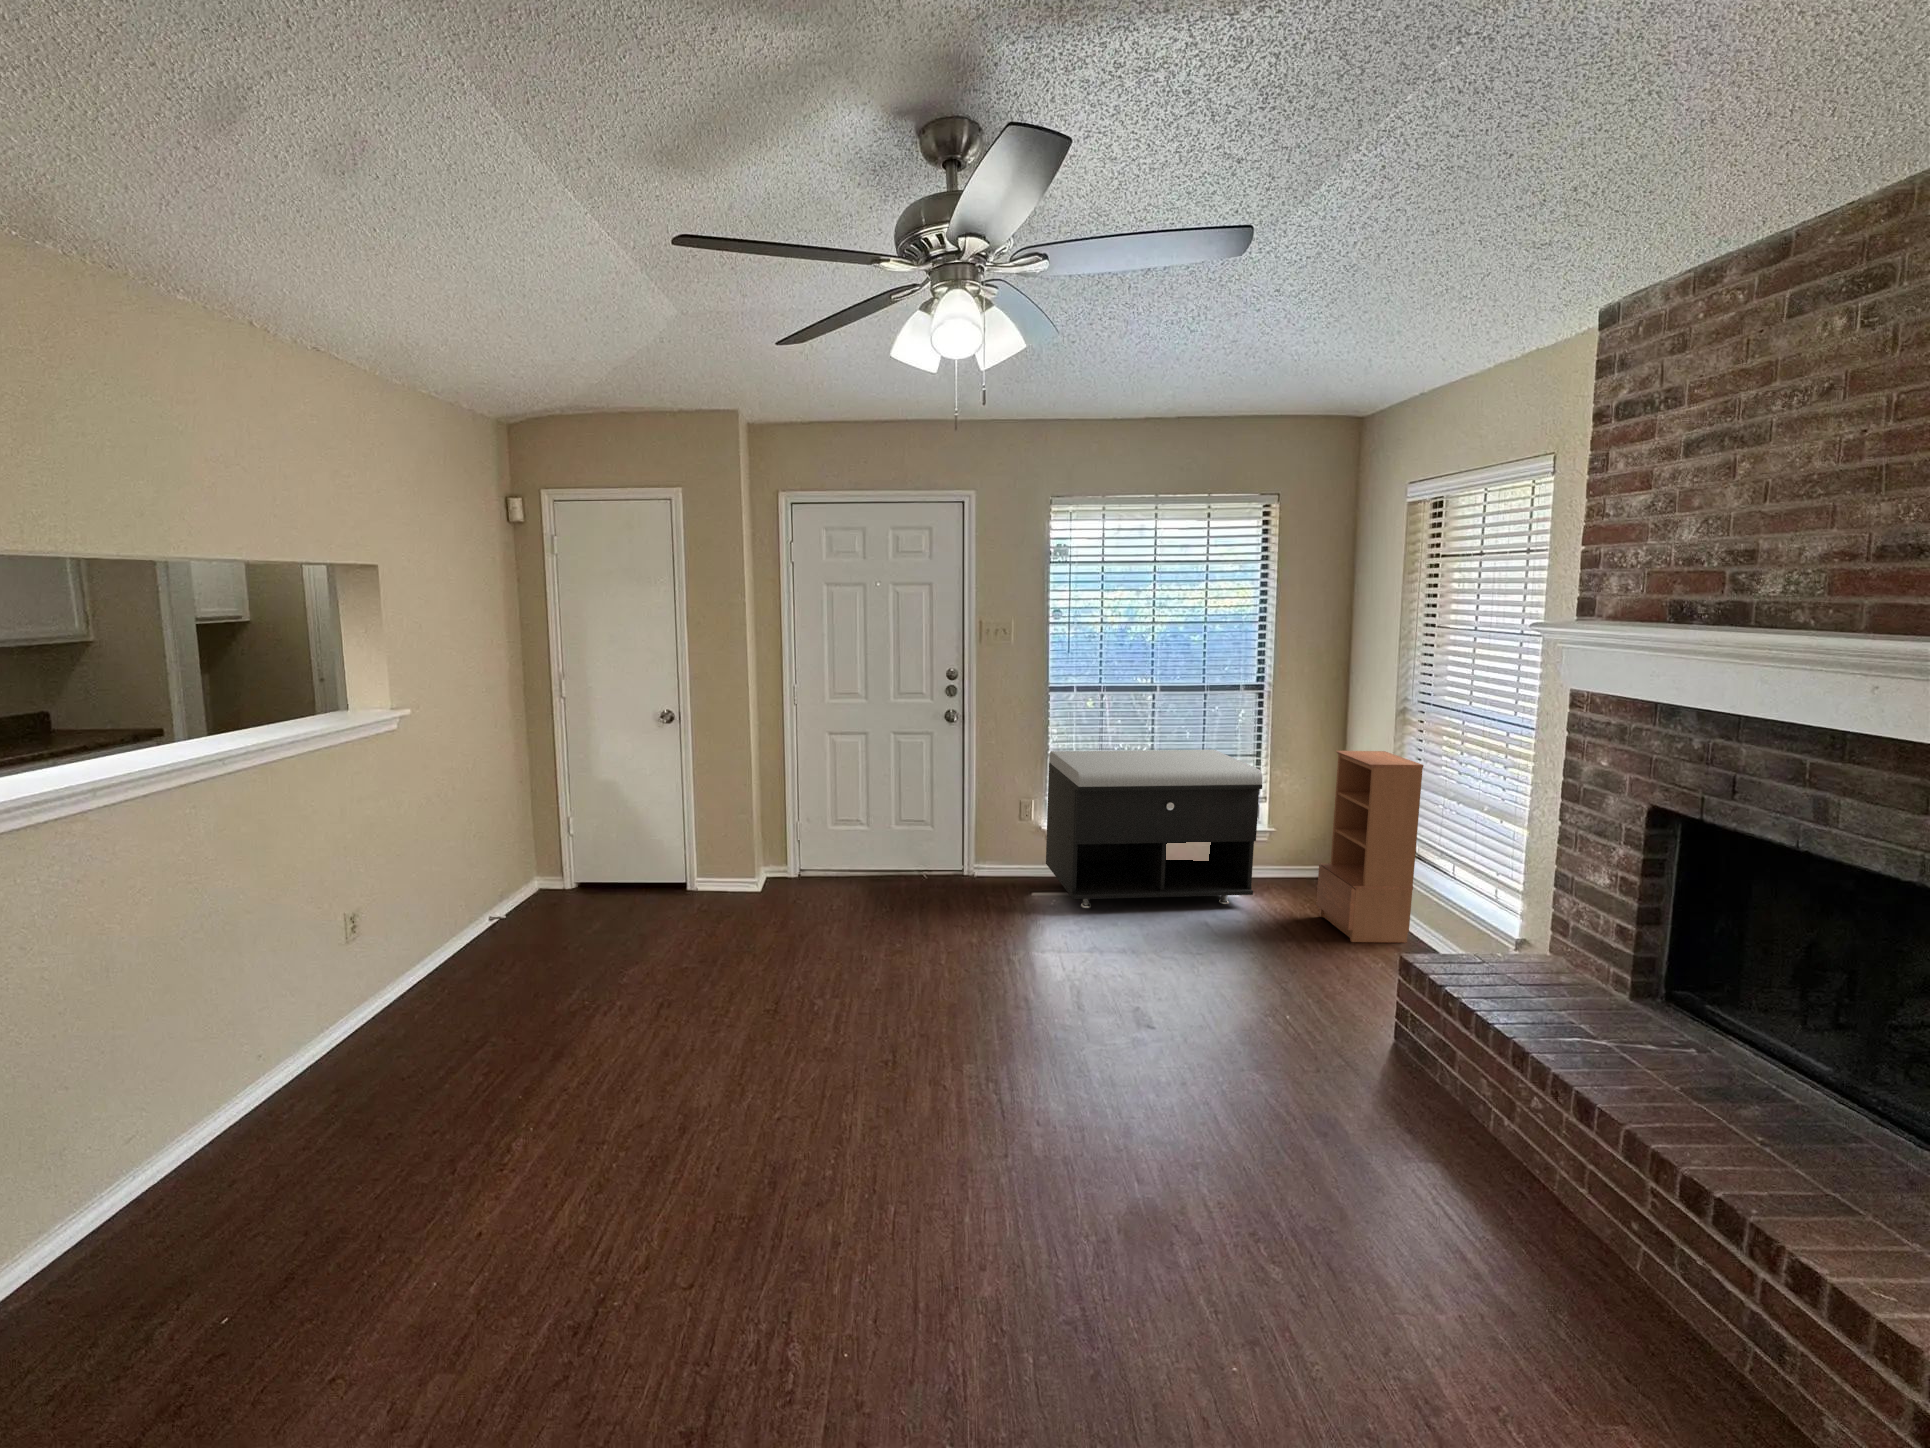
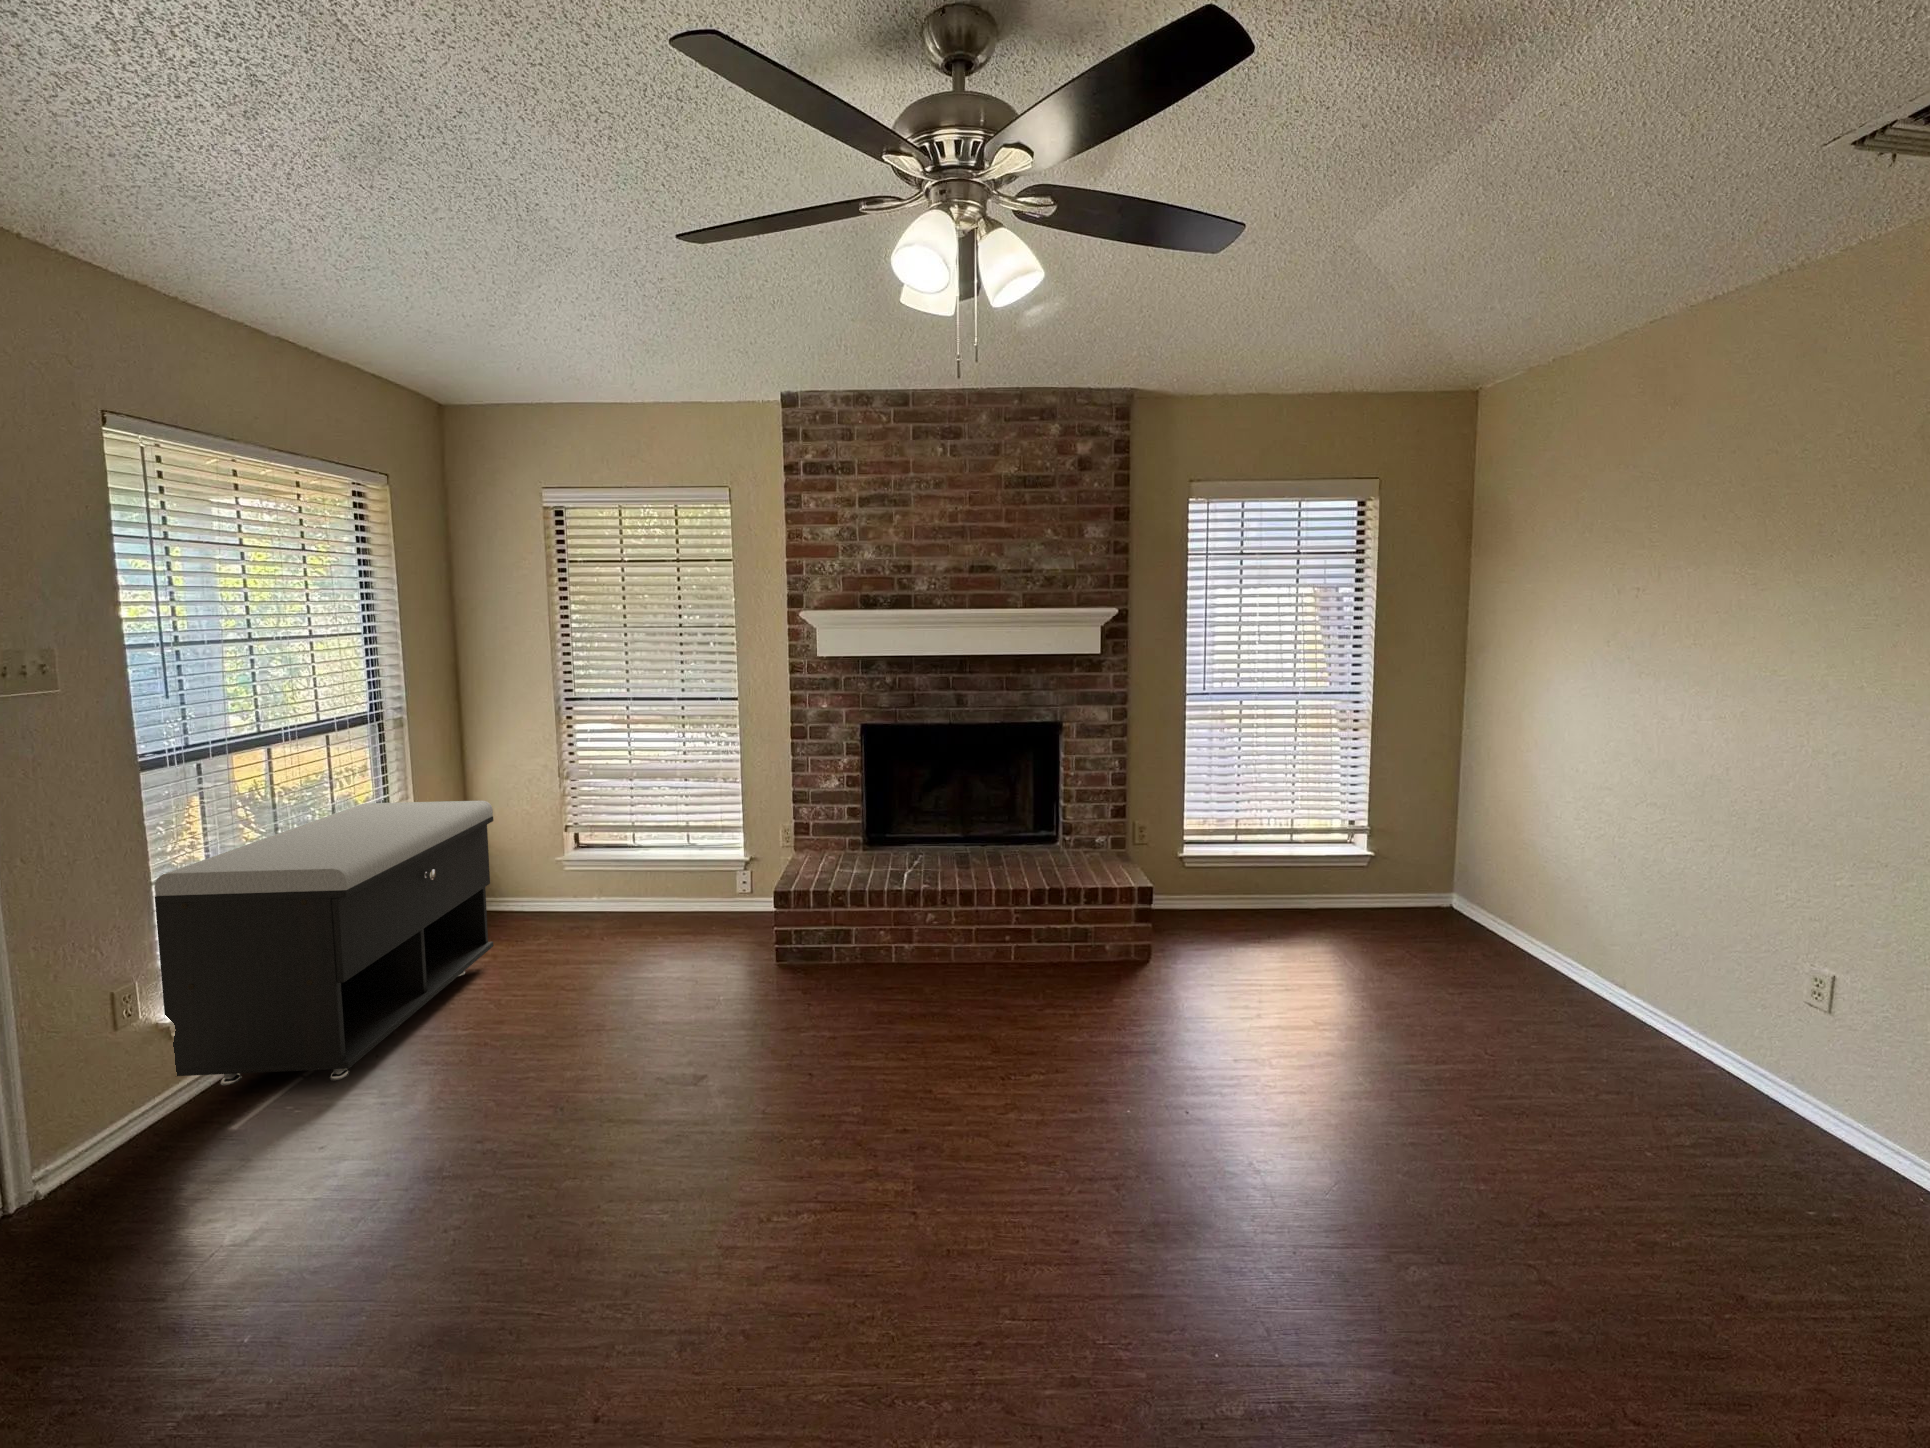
bookcase: present [1316,751,1424,943] -> none [547,751,637,934]

